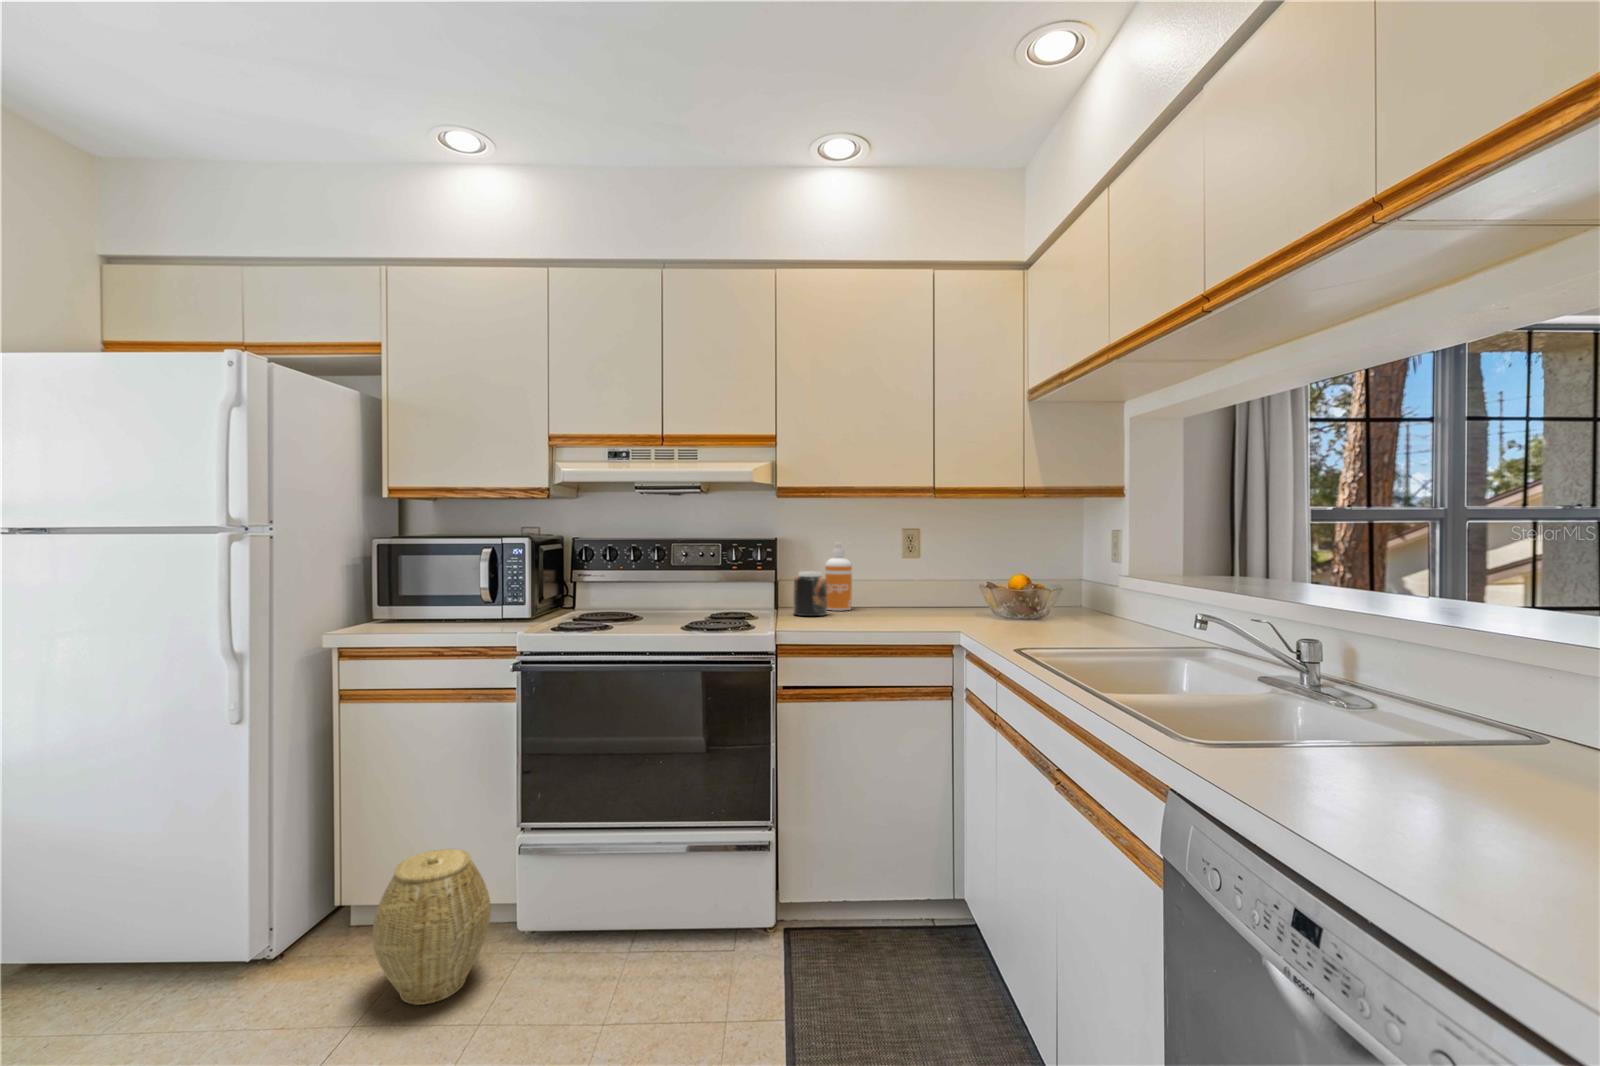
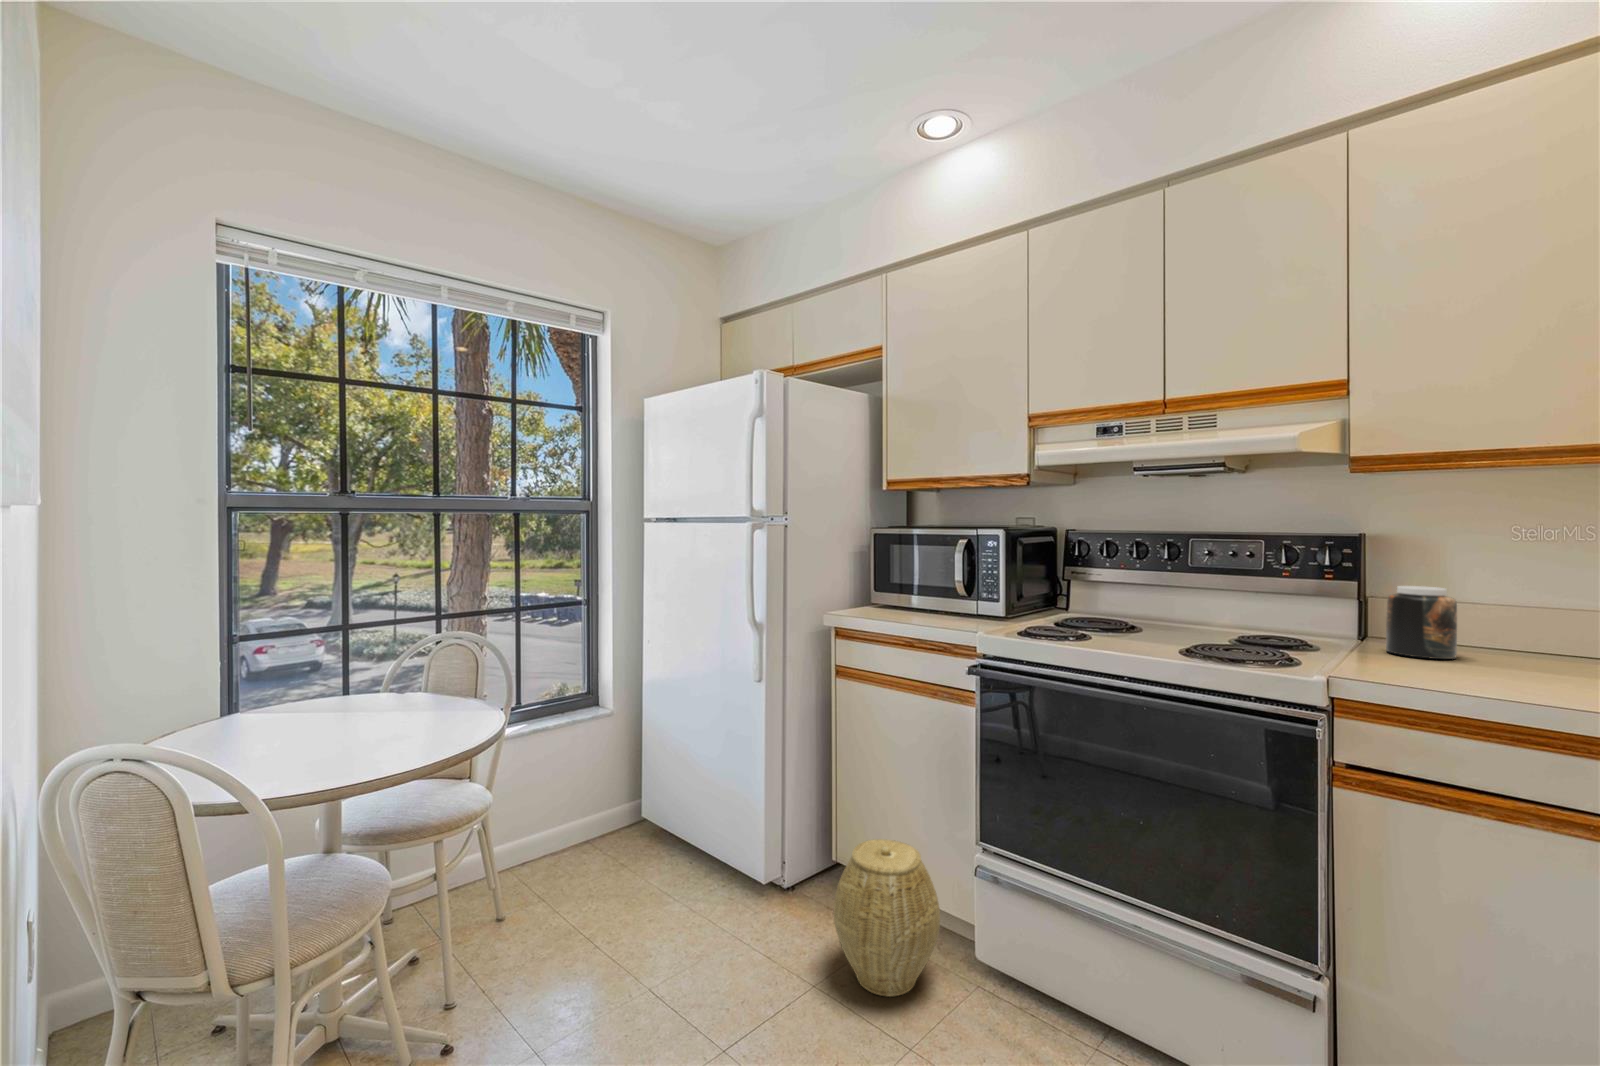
soap dispenser: present [825,542,852,611] -> none [1459,541,1521,655]

